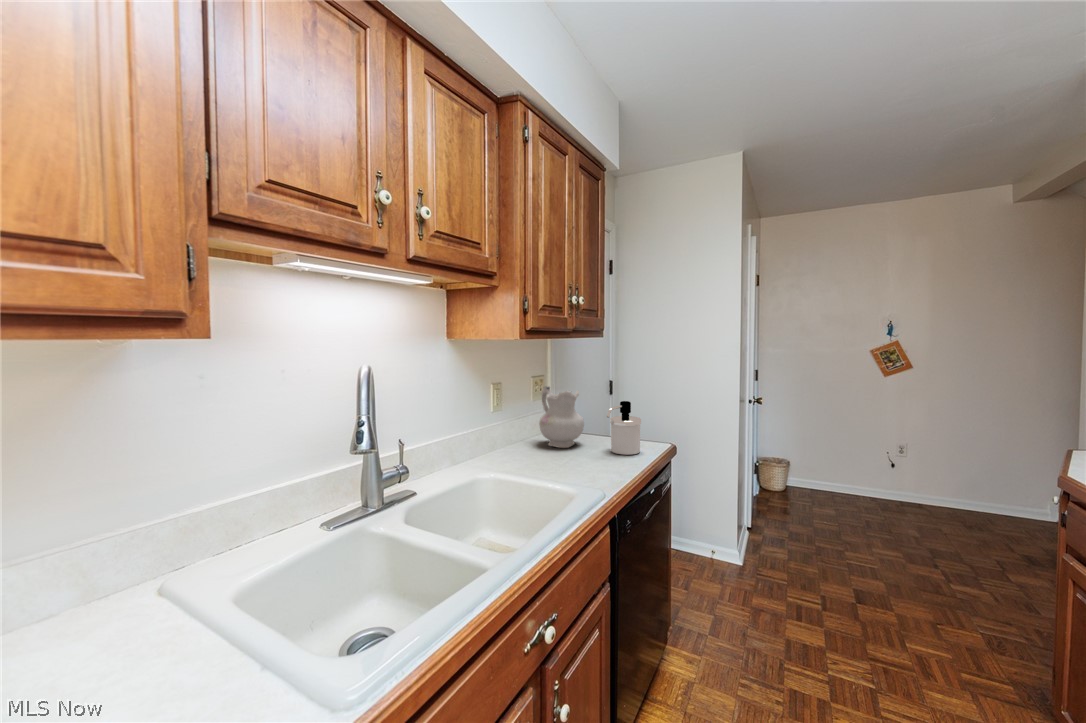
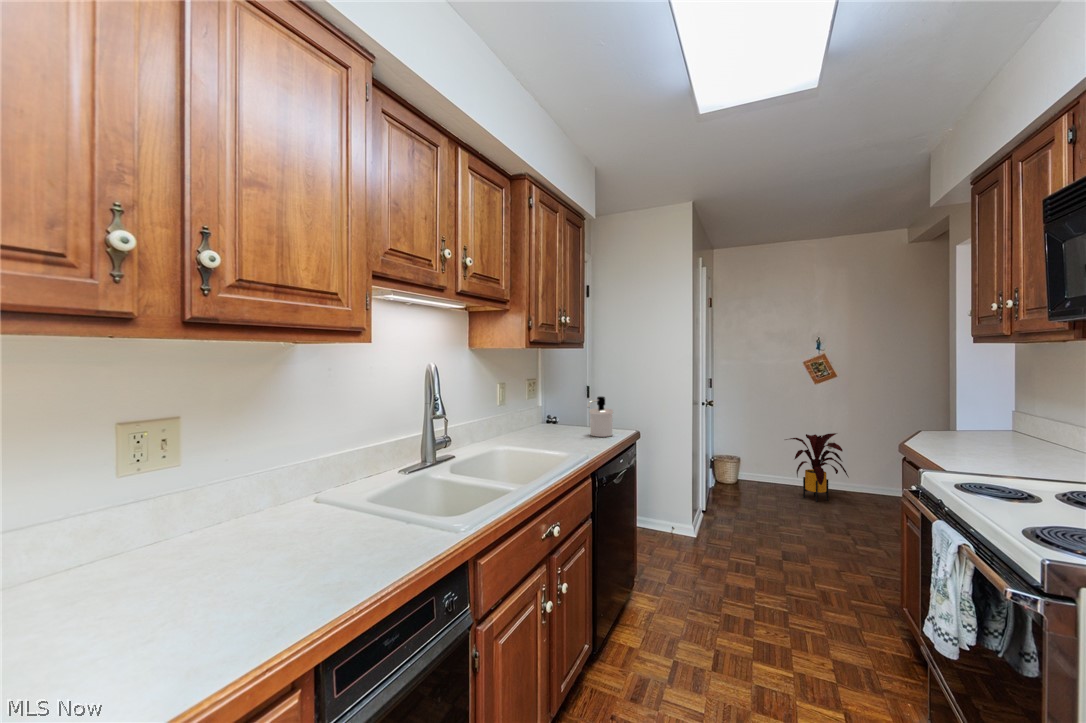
ceramic pitcher: present [539,386,584,448] -> none [534,386,569,434]
house plant: none [844,436,930,518] -> present [786,433,848,502]

